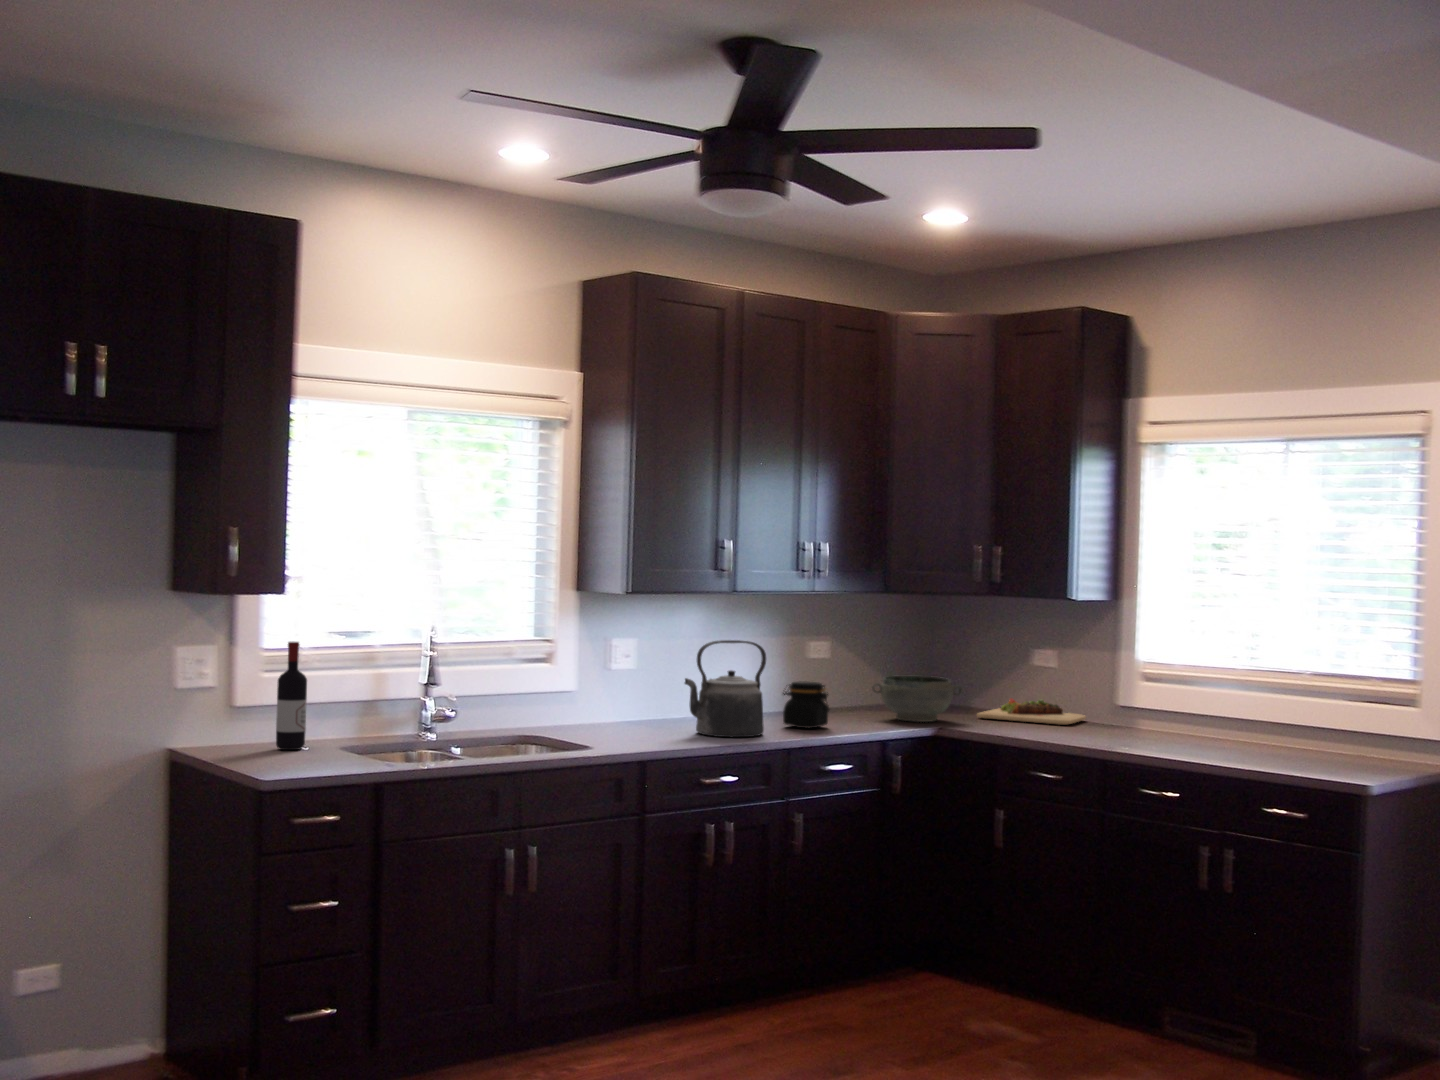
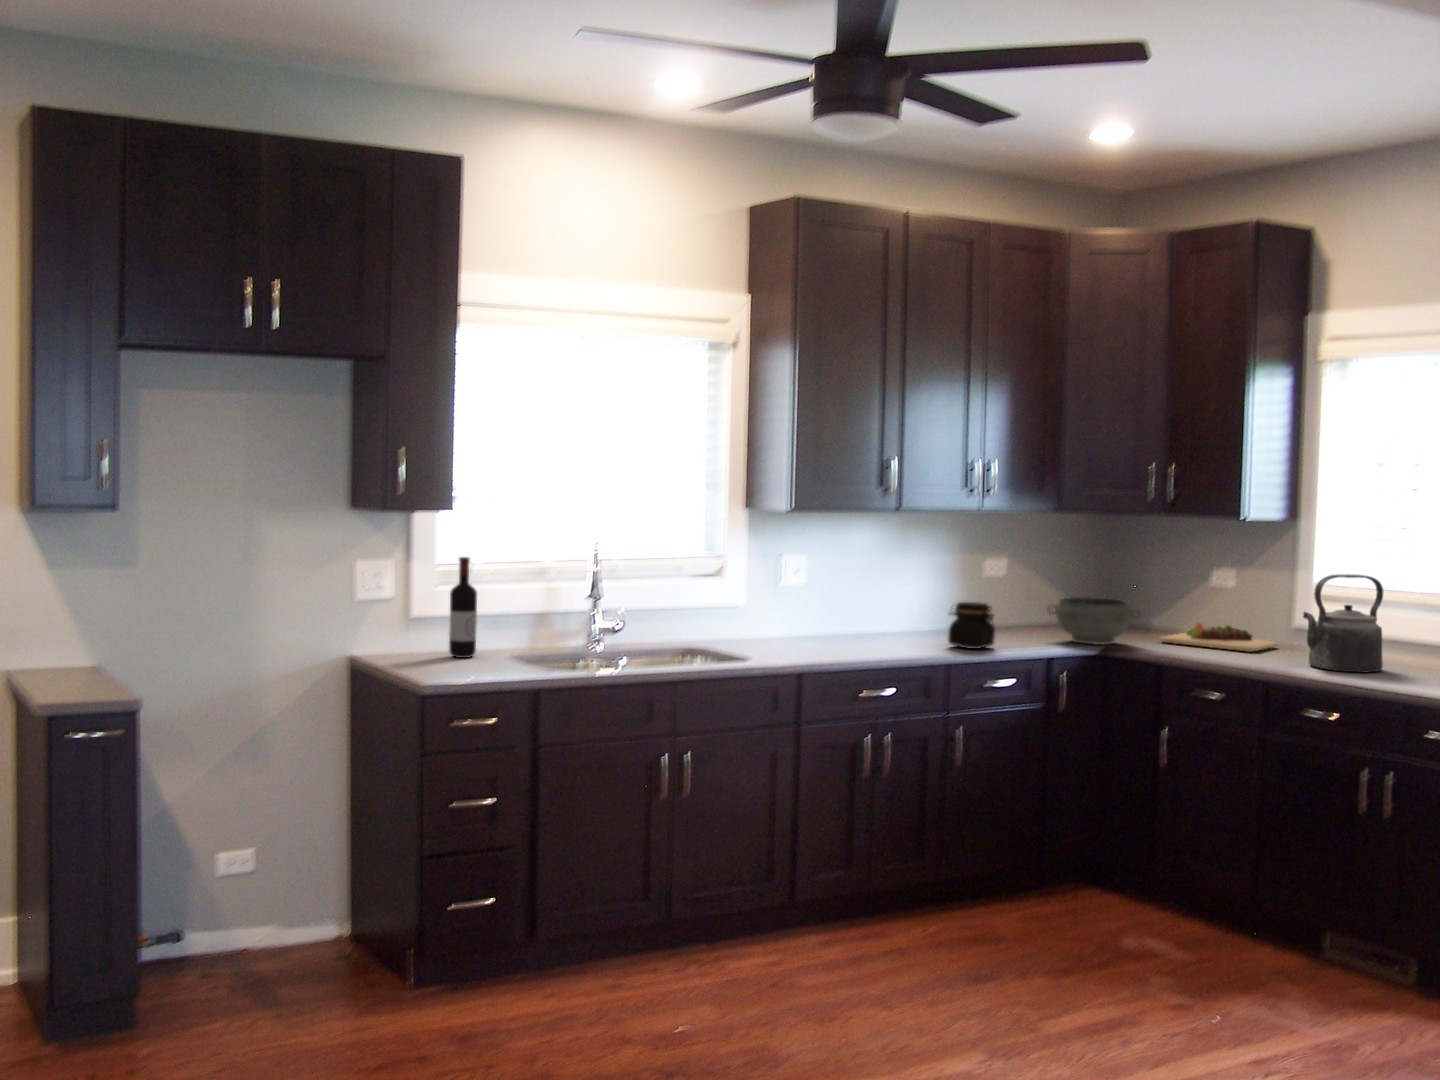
kettle: present [685,640,766,737] -> present [1303,574,1383,672]

